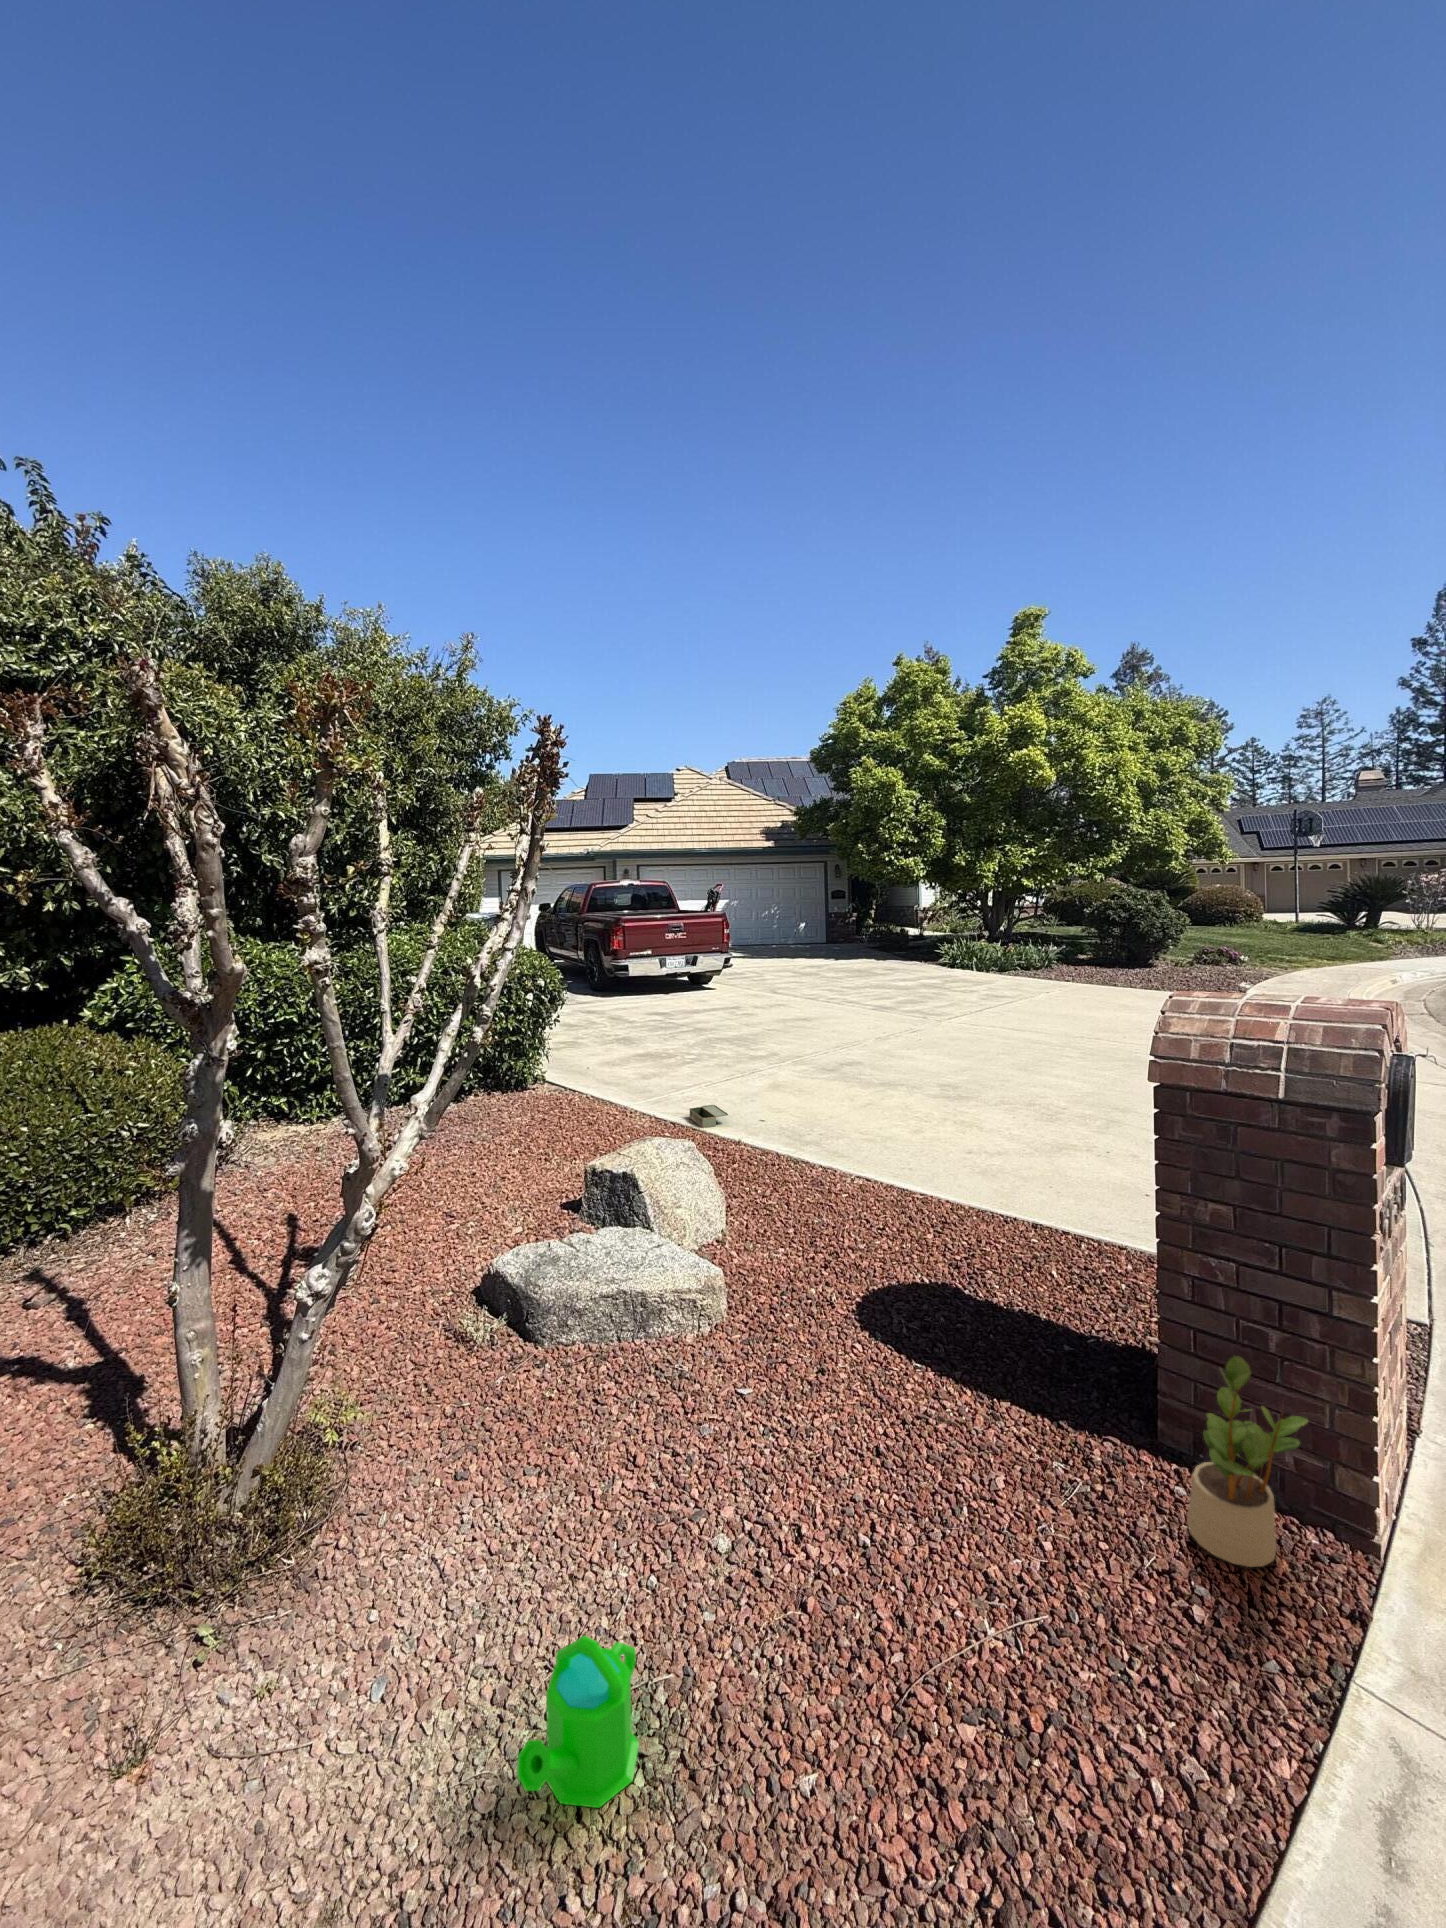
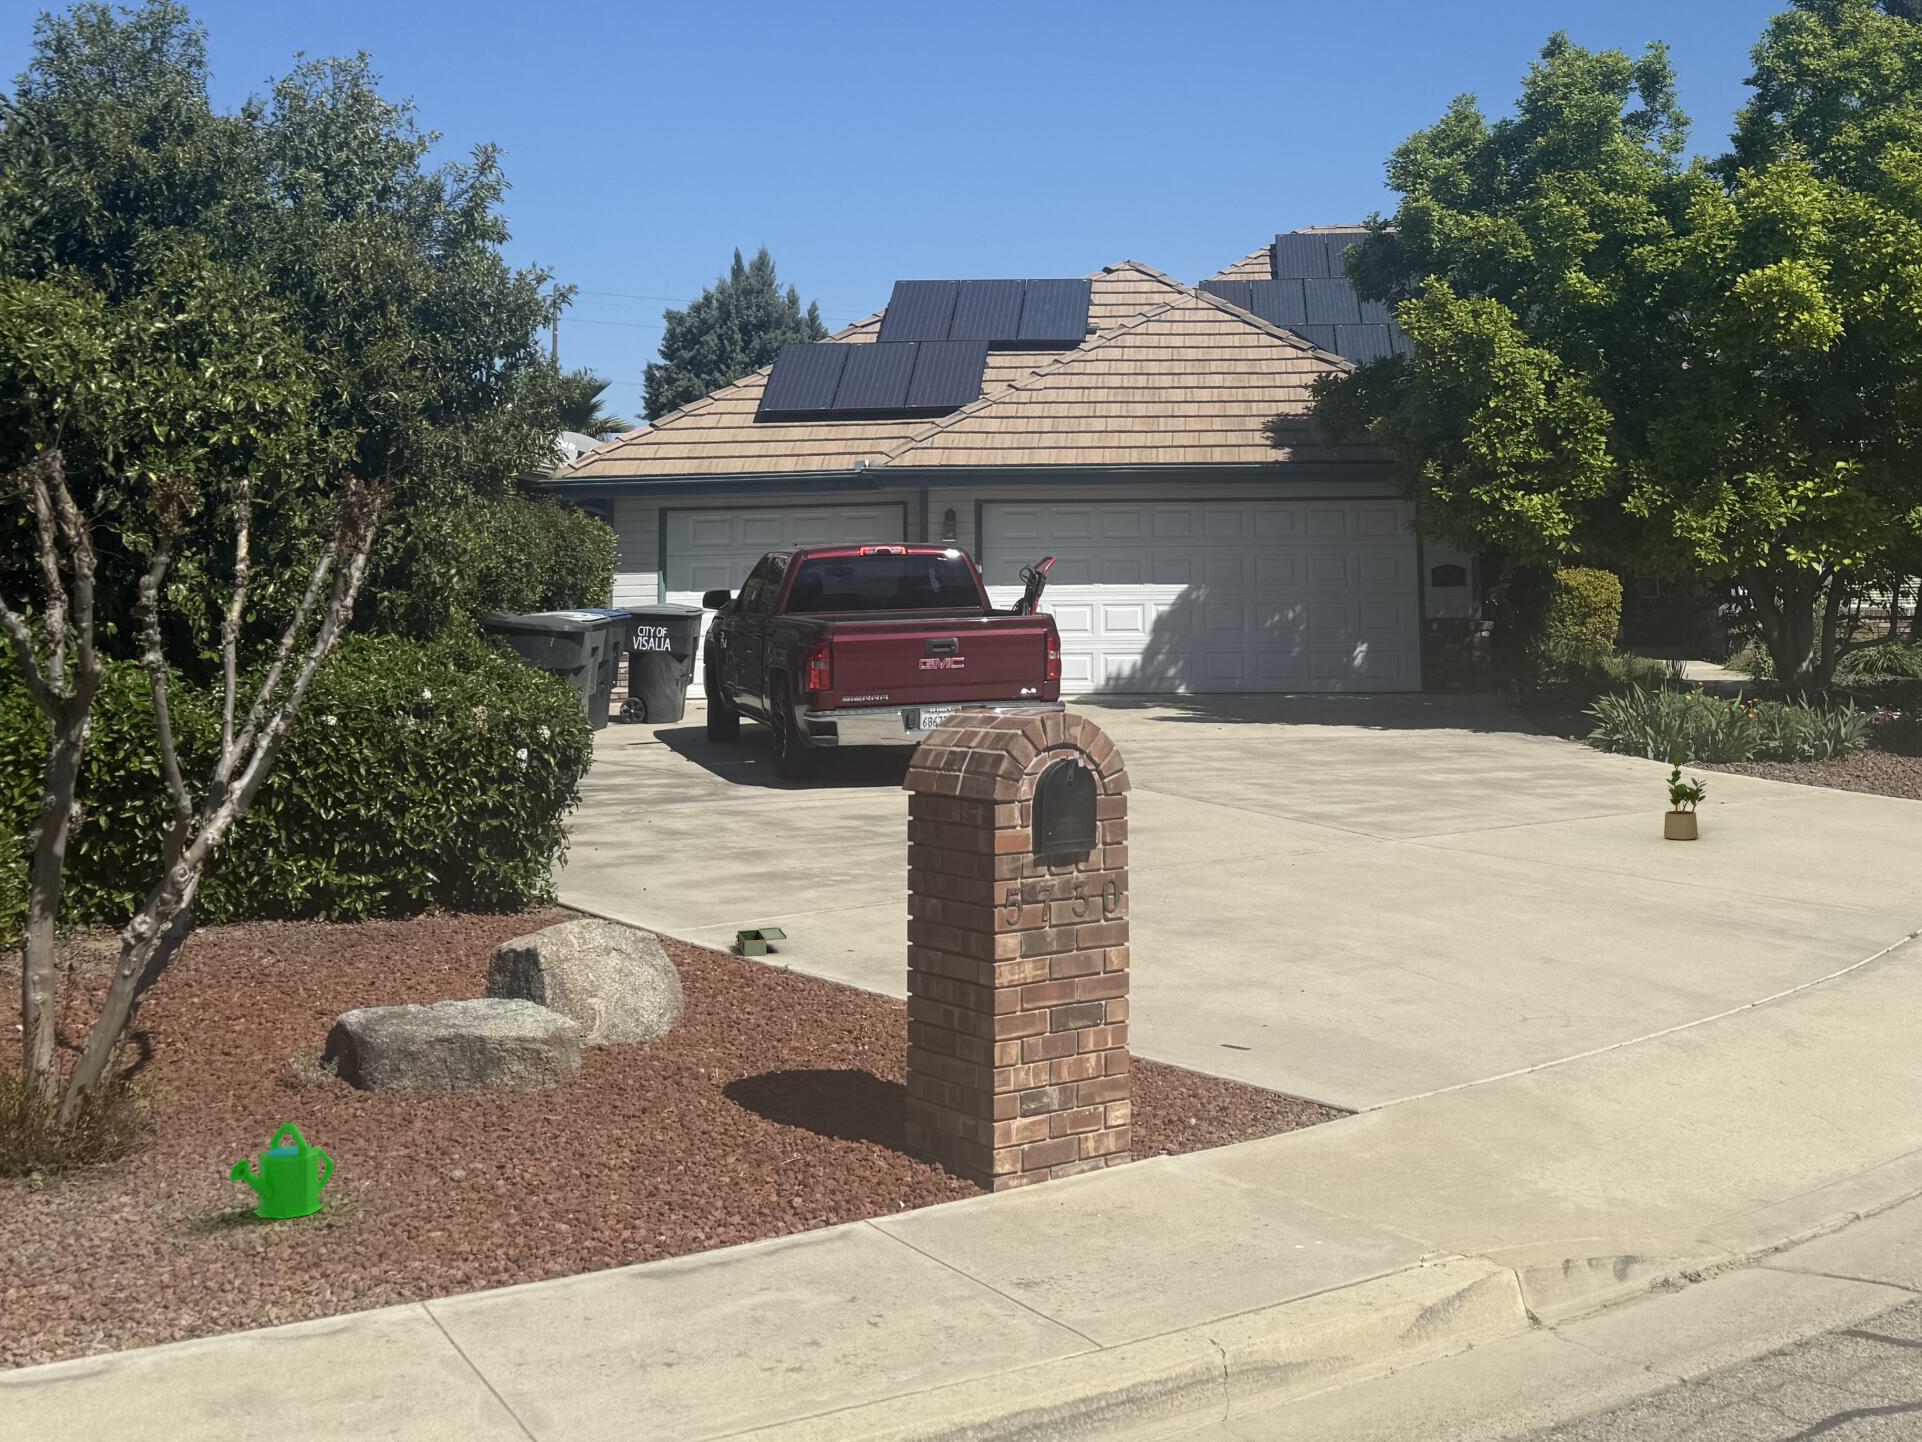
potted plant: present [1187,1356,1308,1567] -> present [1664,754,1707,840]

